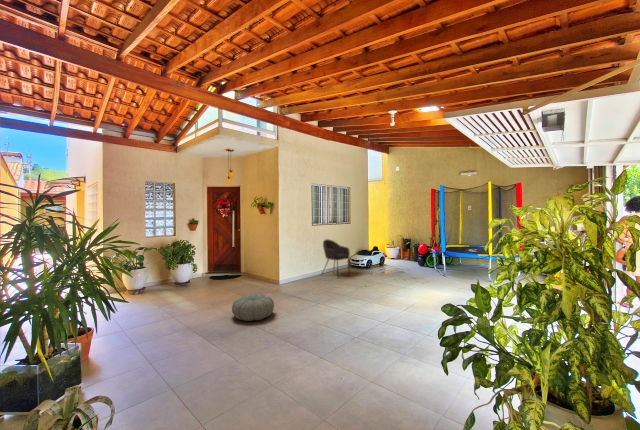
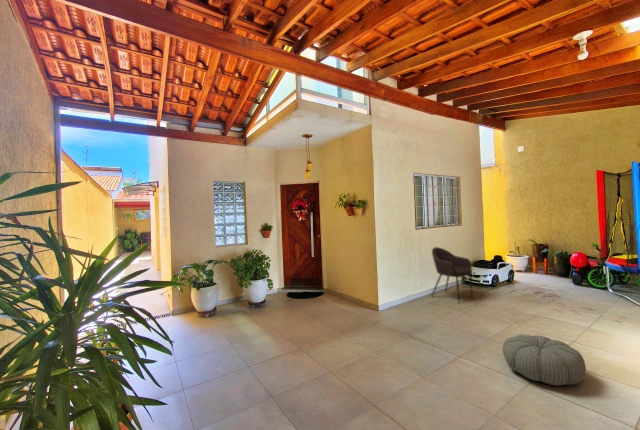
pouf: present [232,295,274,321] -> present [503,334,586,386]

